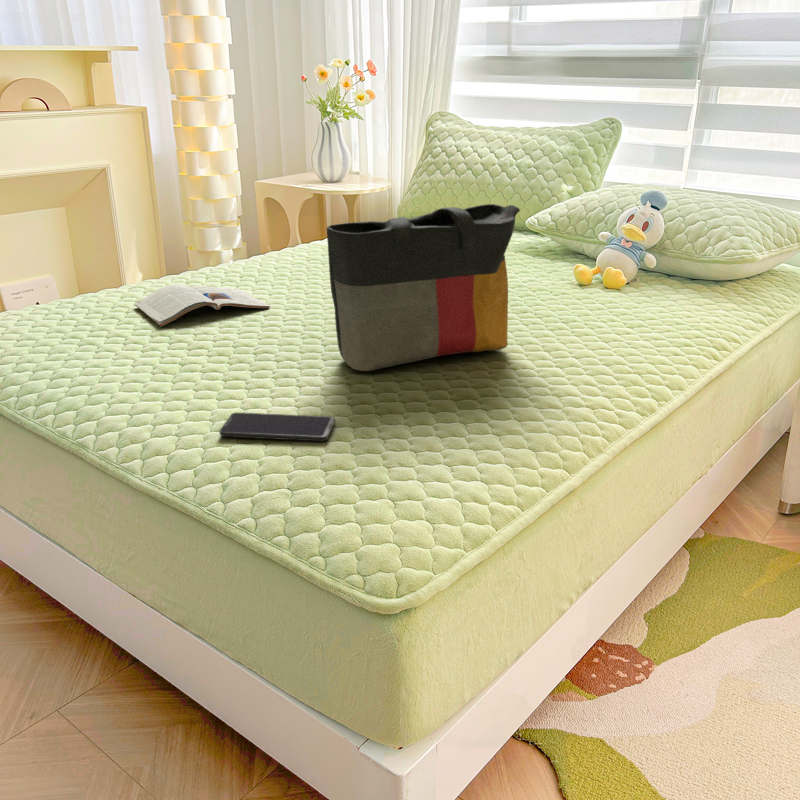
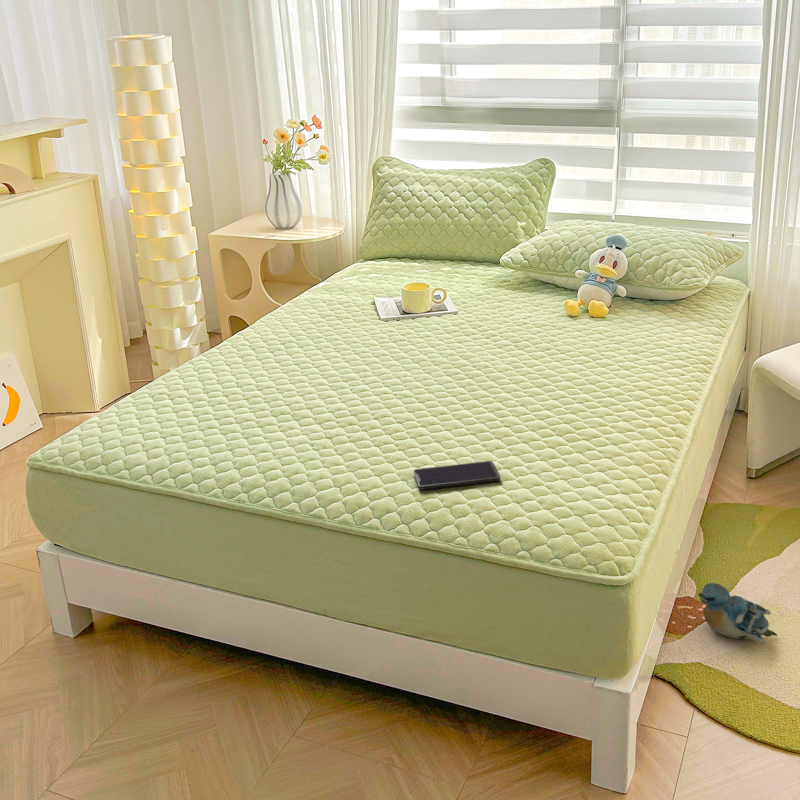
tote bag: present [327,204,520,371] -> none [441,276,571,420]
magazine: present [135,284,270,327] -> none [219,357,340,404]
plush toy: none [627,634,727,735] -> present [698,583,777,644]

